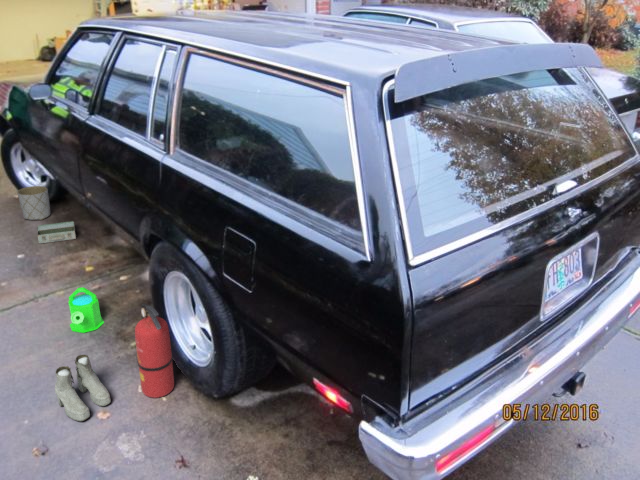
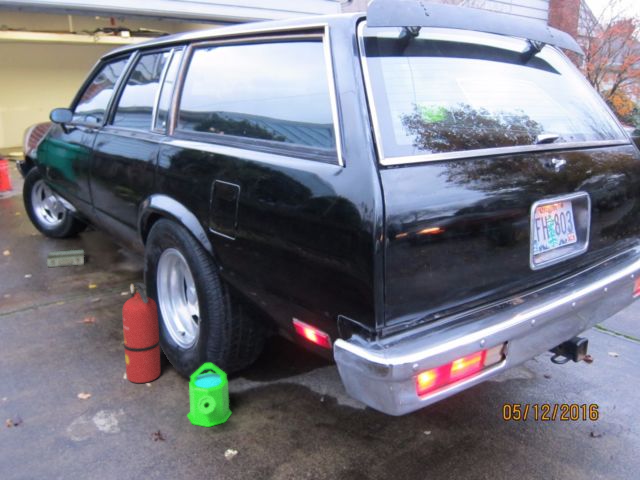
planter: present [17,186,50,220] -> none [34,220,63,251]
watering can: present [68,287,104,333] -> present [187,363,232,427]
boots: present [55,355,111,421] -> none [37,336,94,400]

